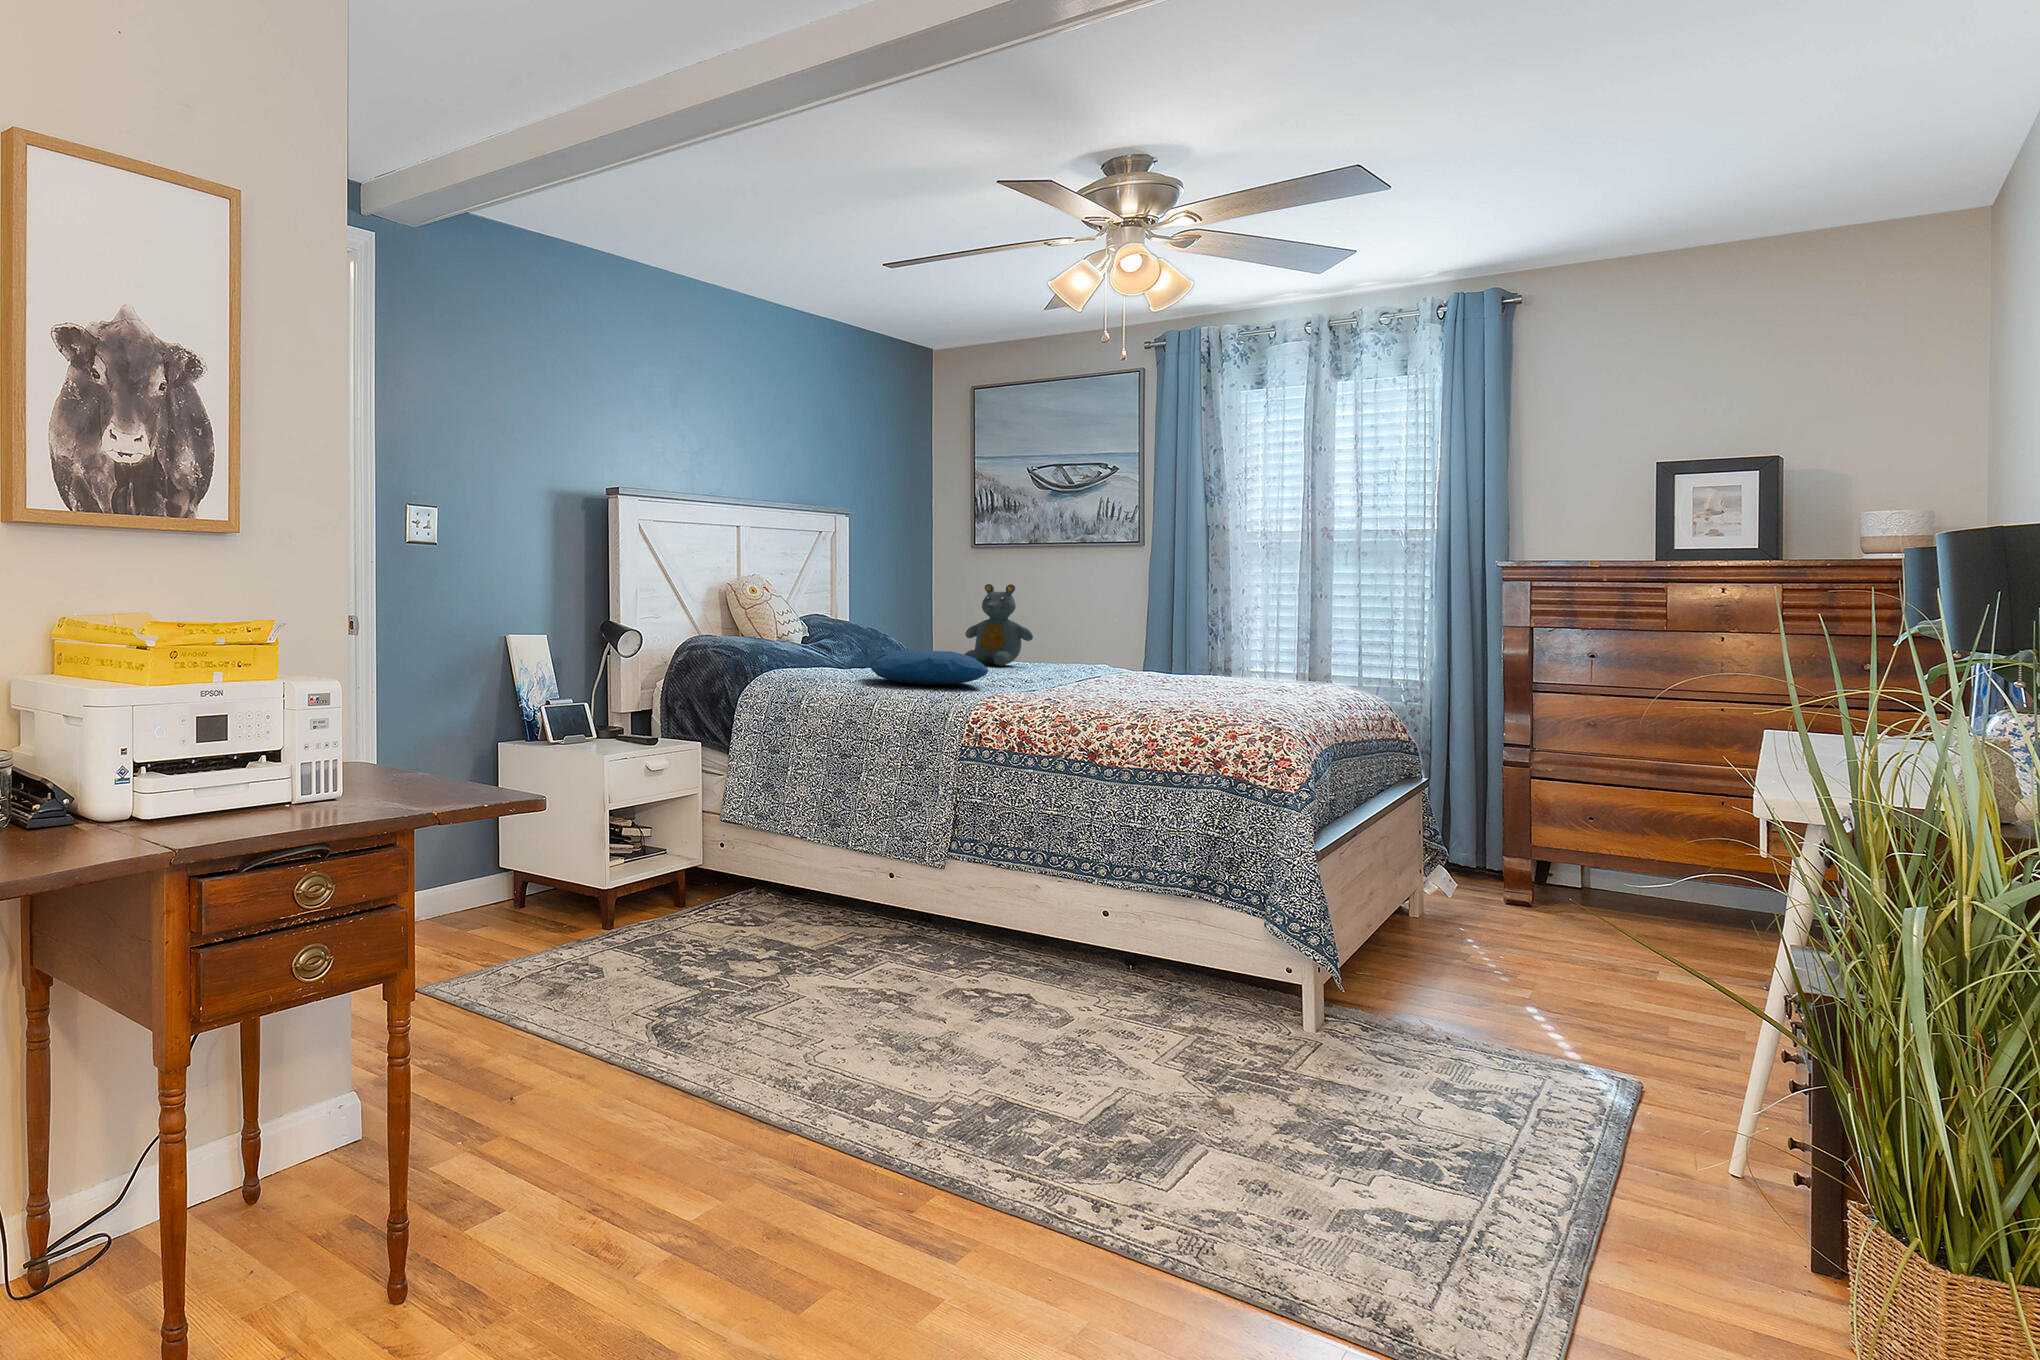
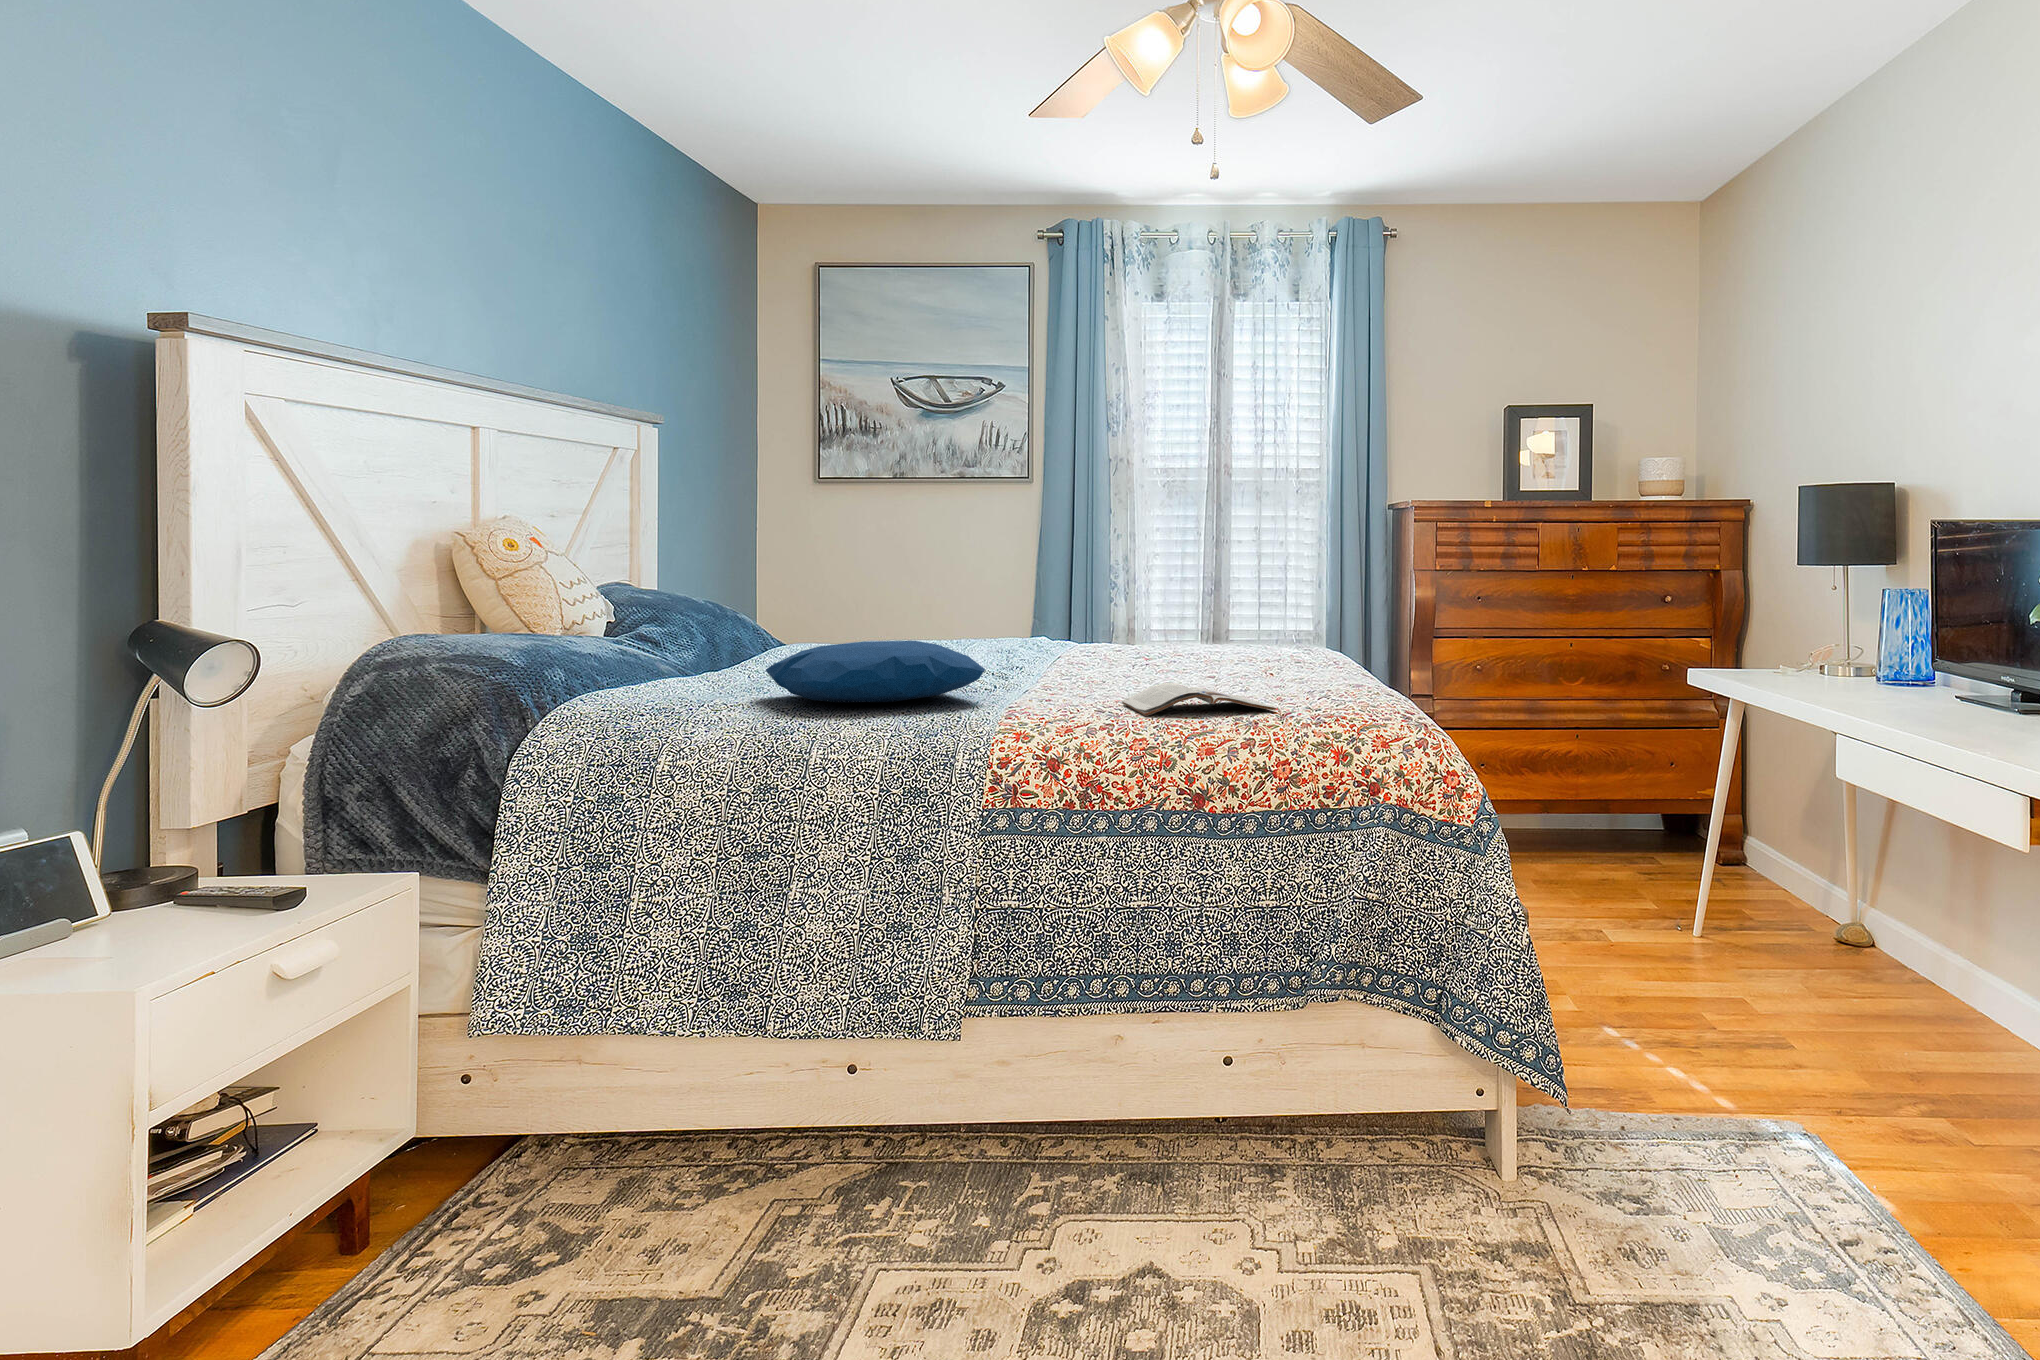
teddy bear: present [965,584,1033,666] -> none [853,532,952,653]
magazine: none [1067,687,1163,708] -> present [1122,683,1276,716]

